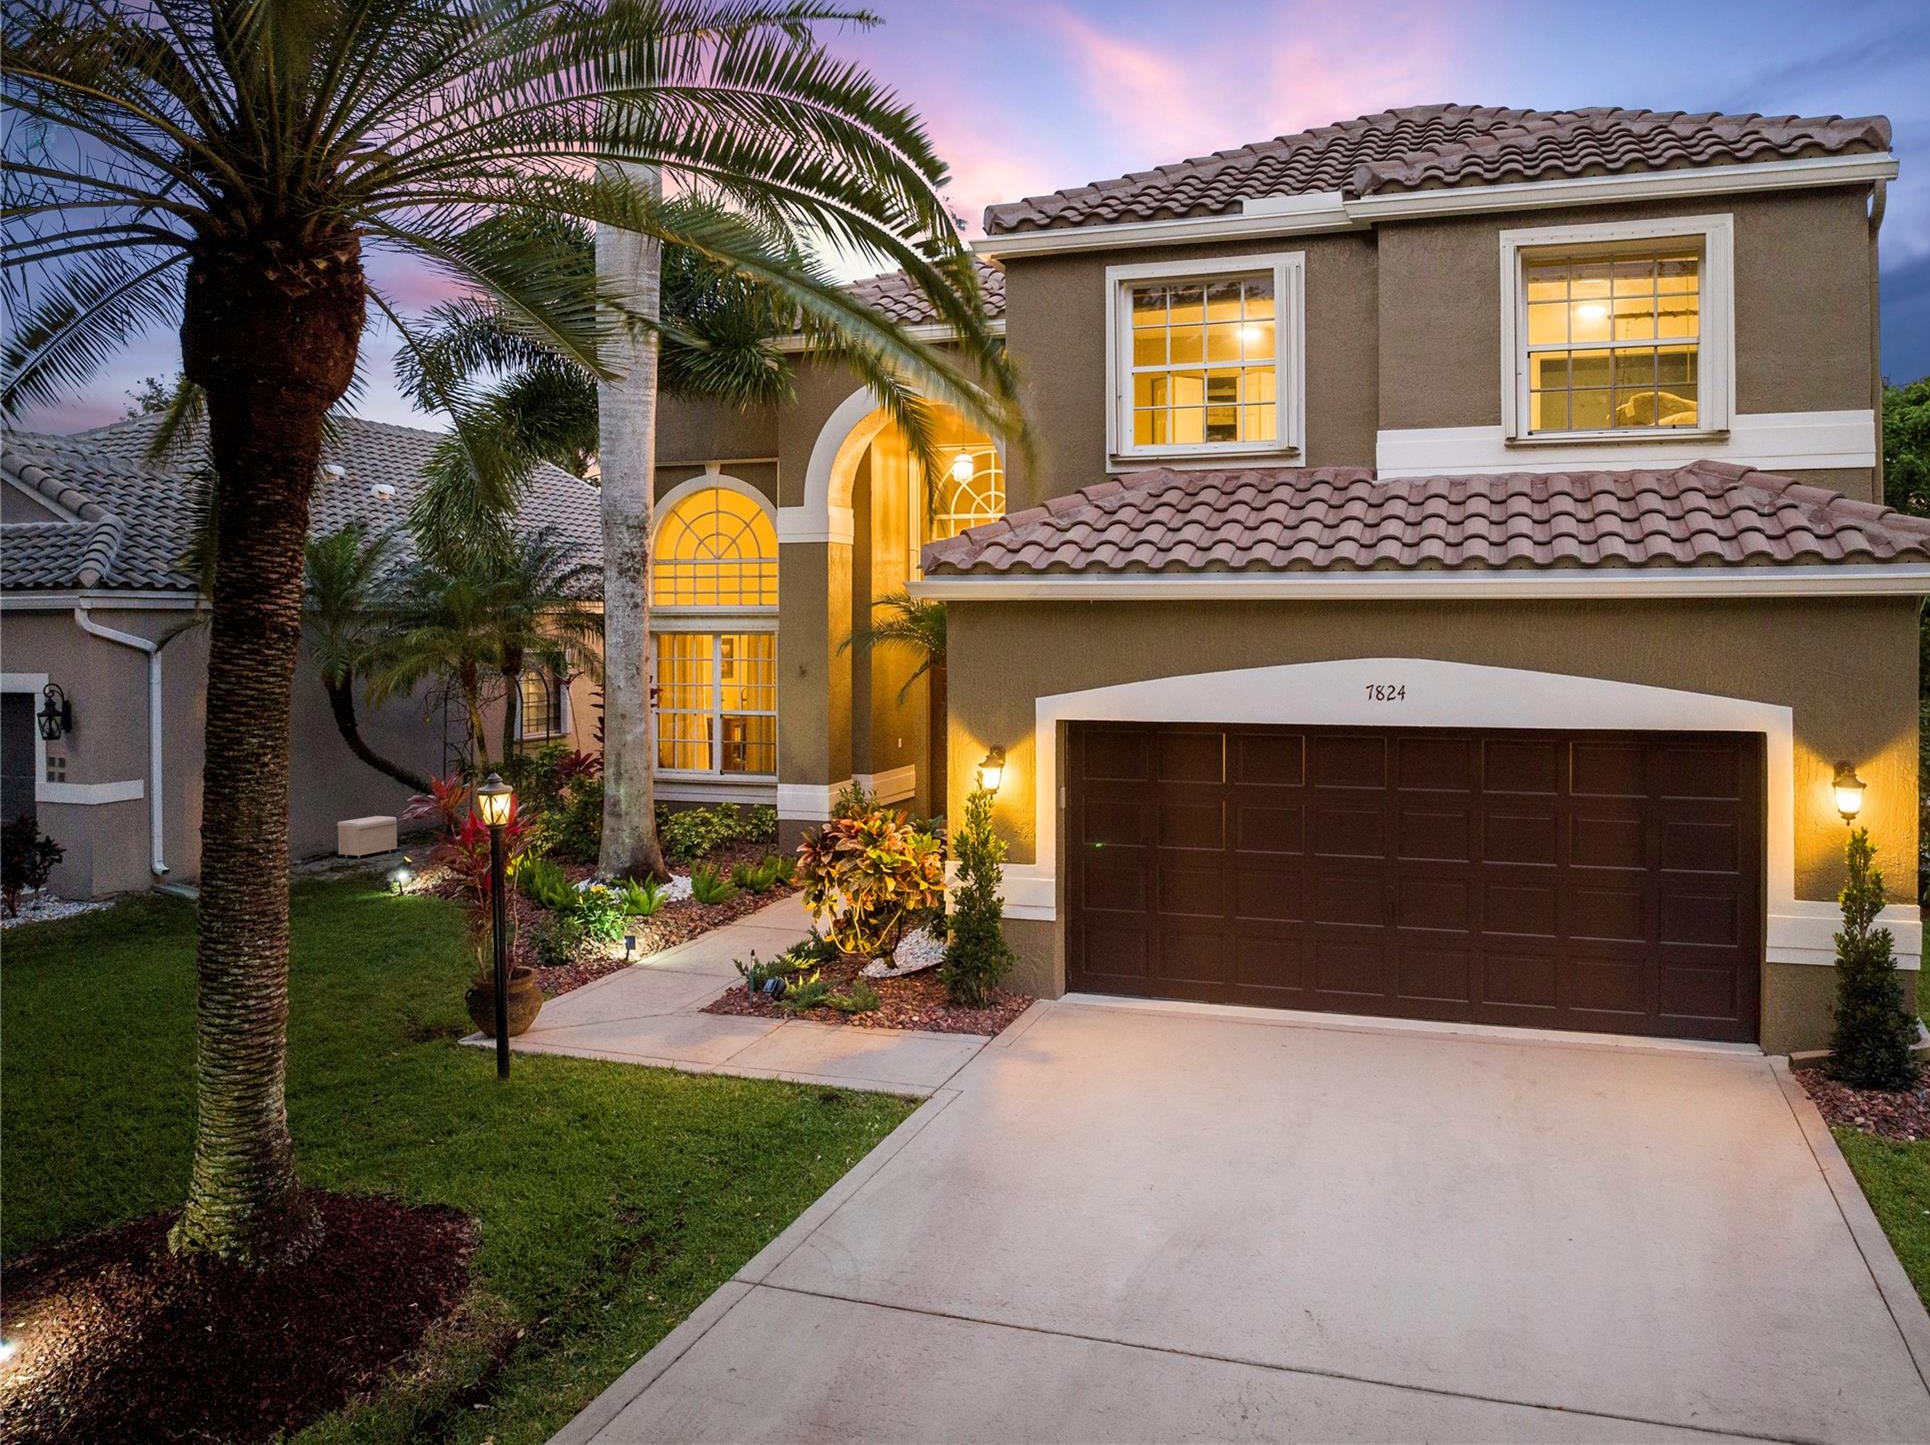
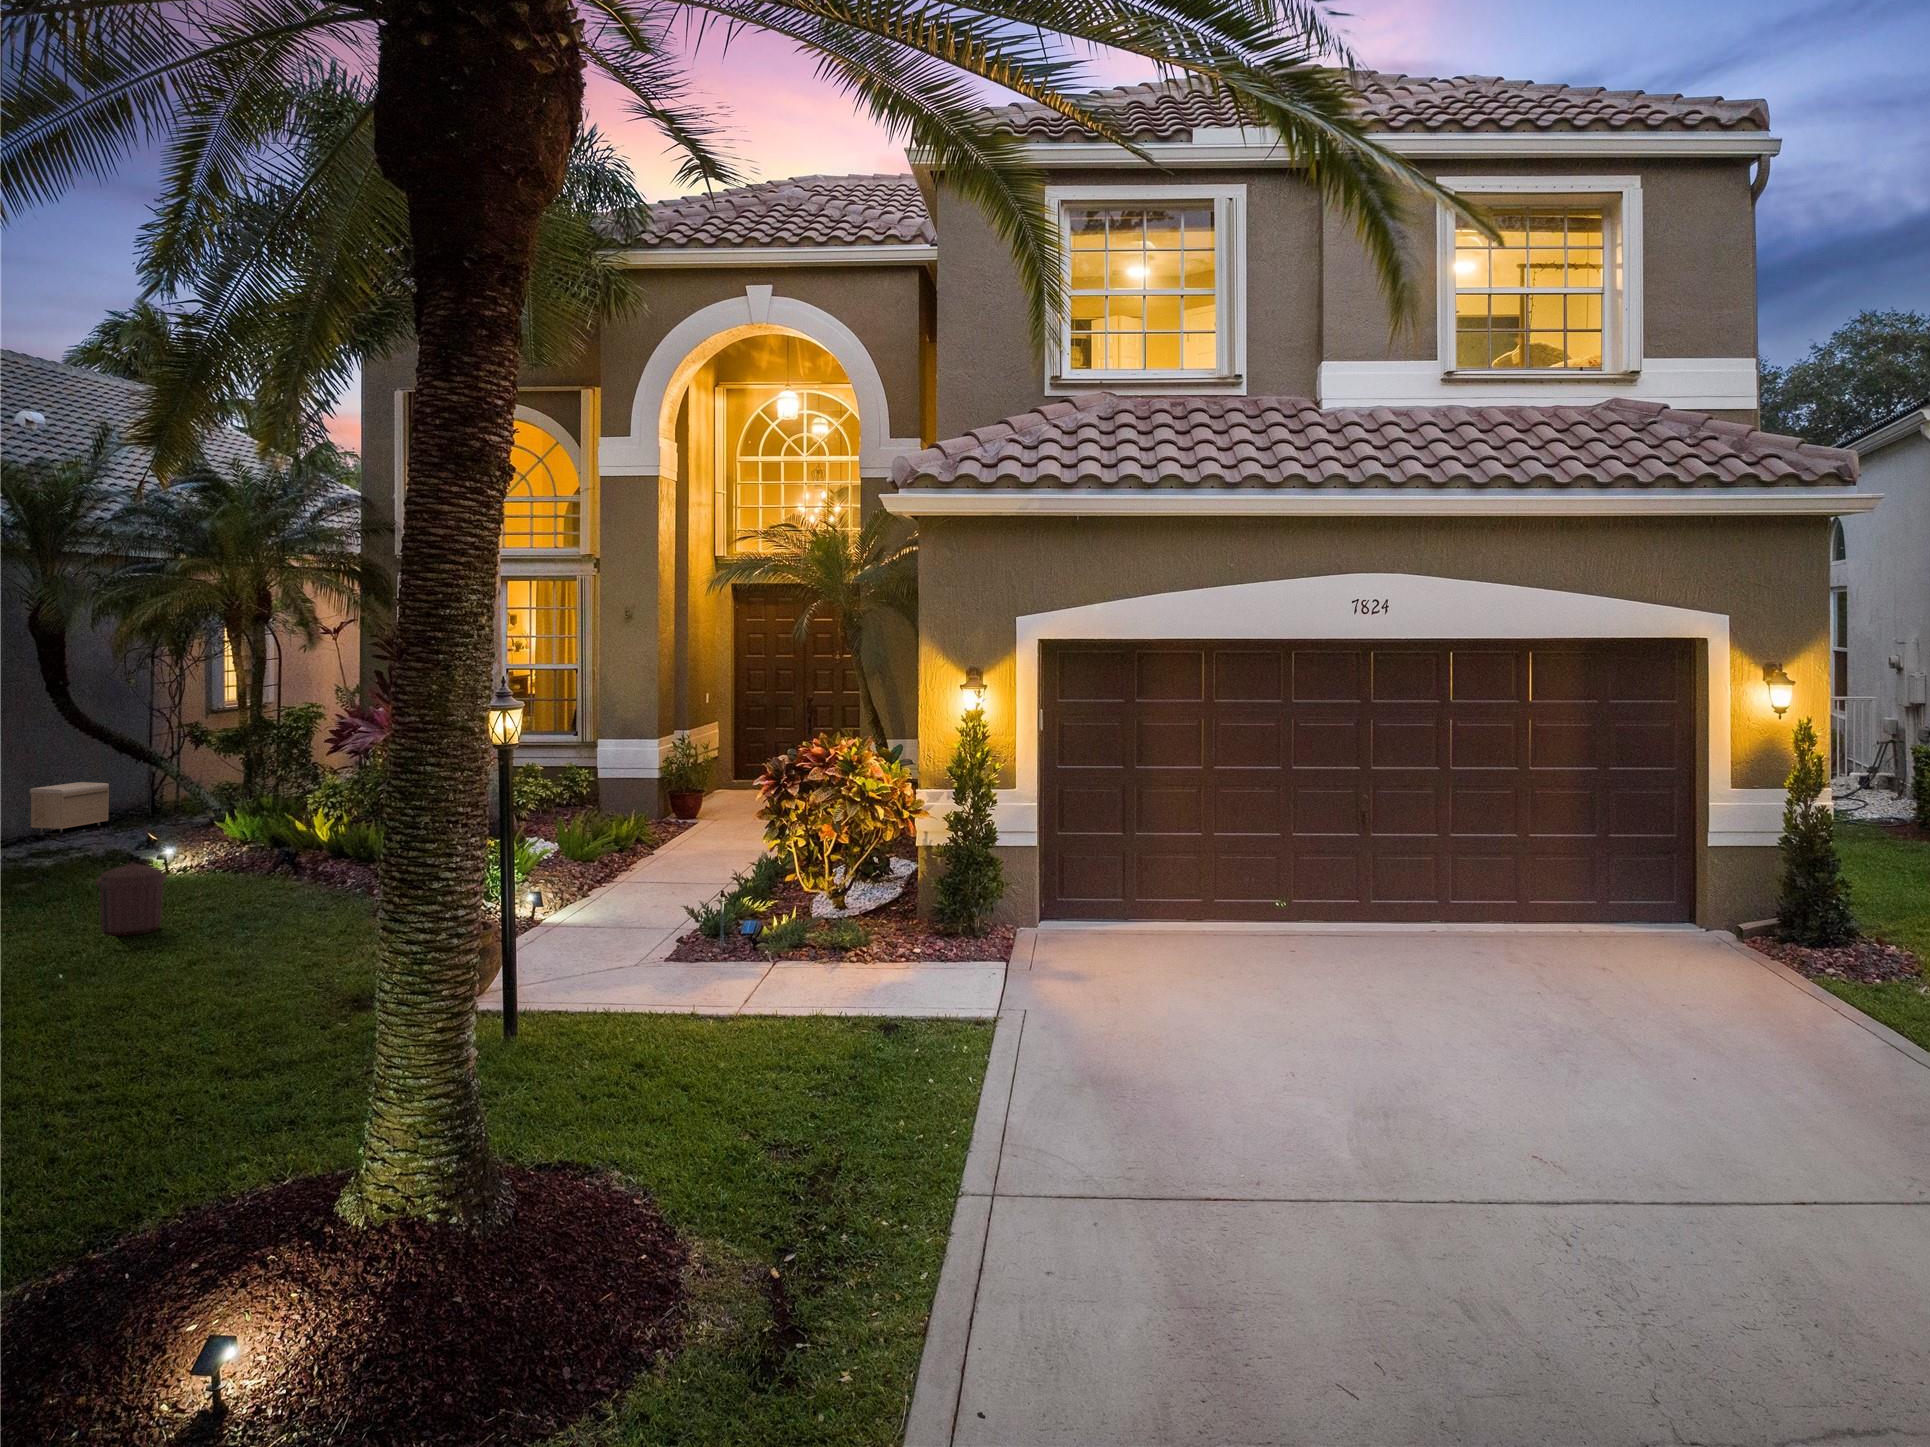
trash can: none [297,900,351,961] -> present [96,862,167,936]

